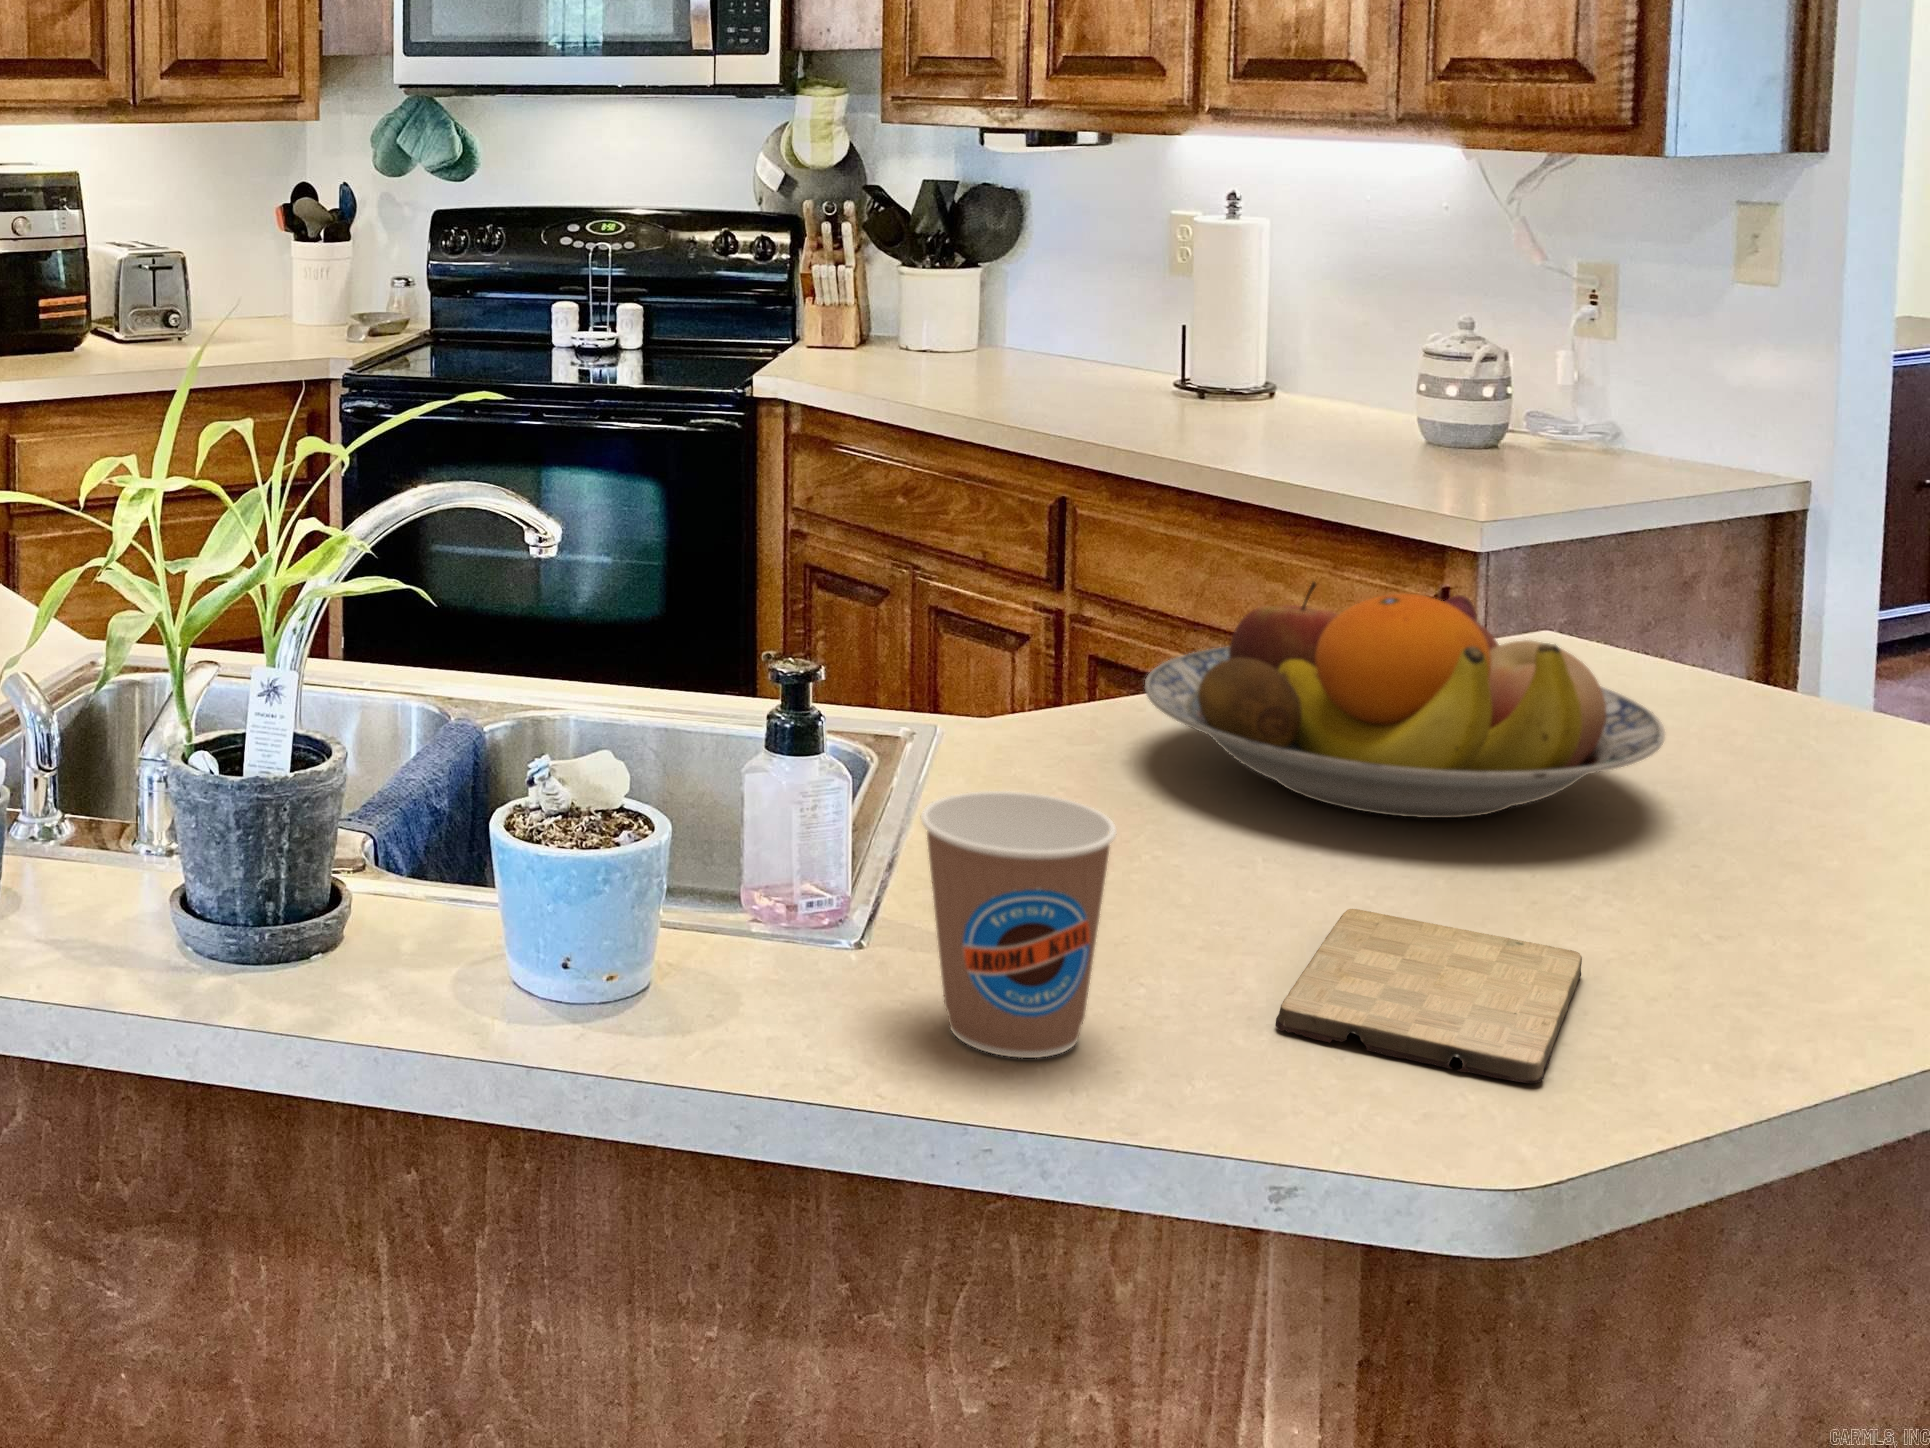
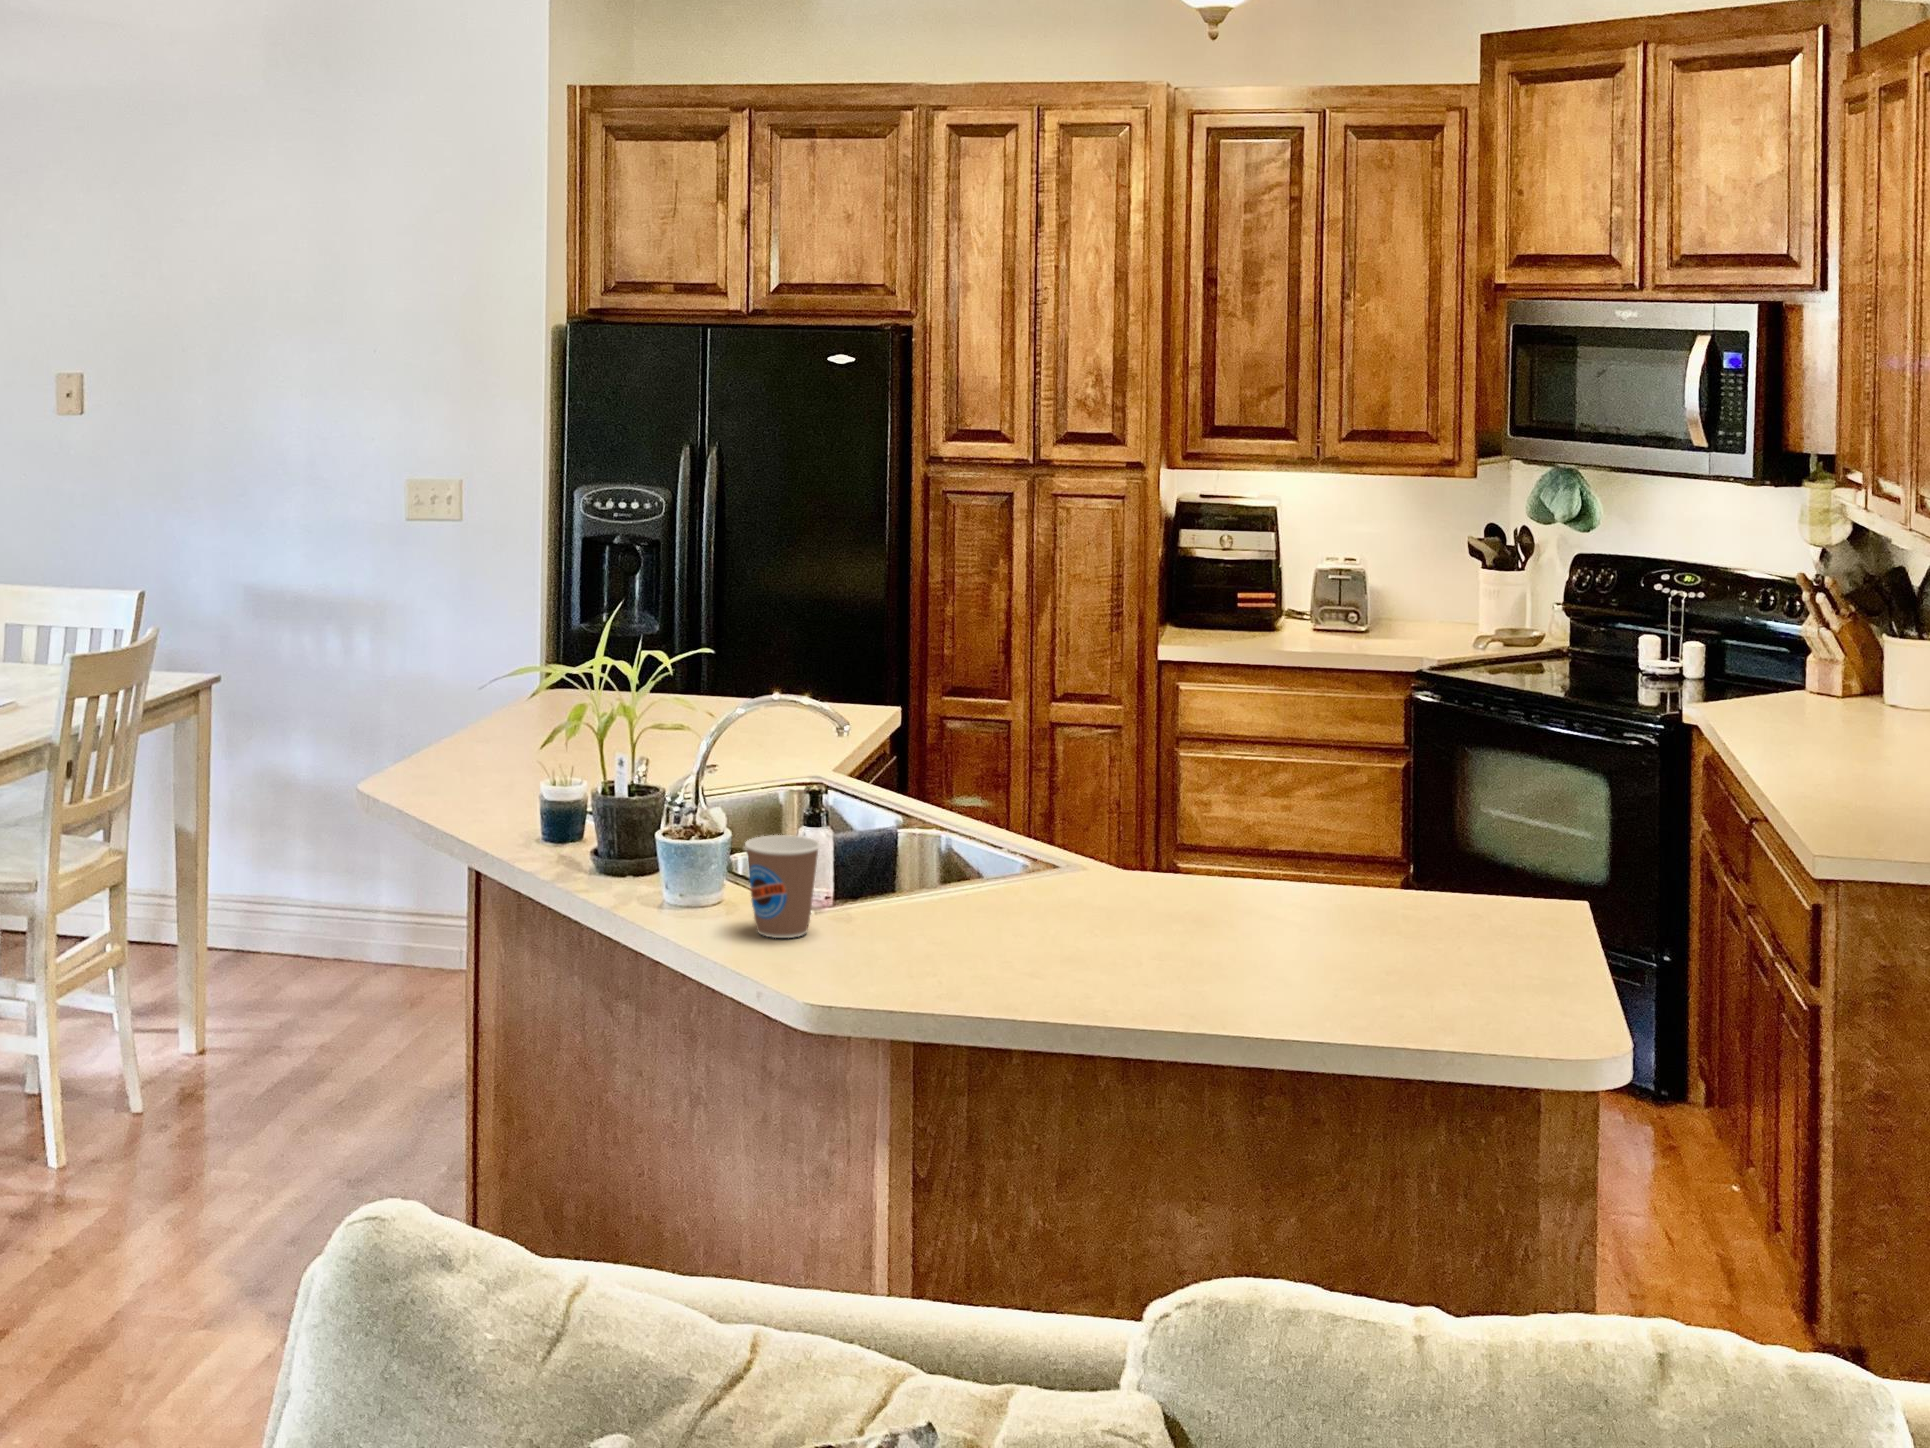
fruit bowl: present [1145,582,1665,818] -> none [1082,817,1340,940]
cutting board: present [1275,909,1582,1083] -> none [868,935,1032,978]

